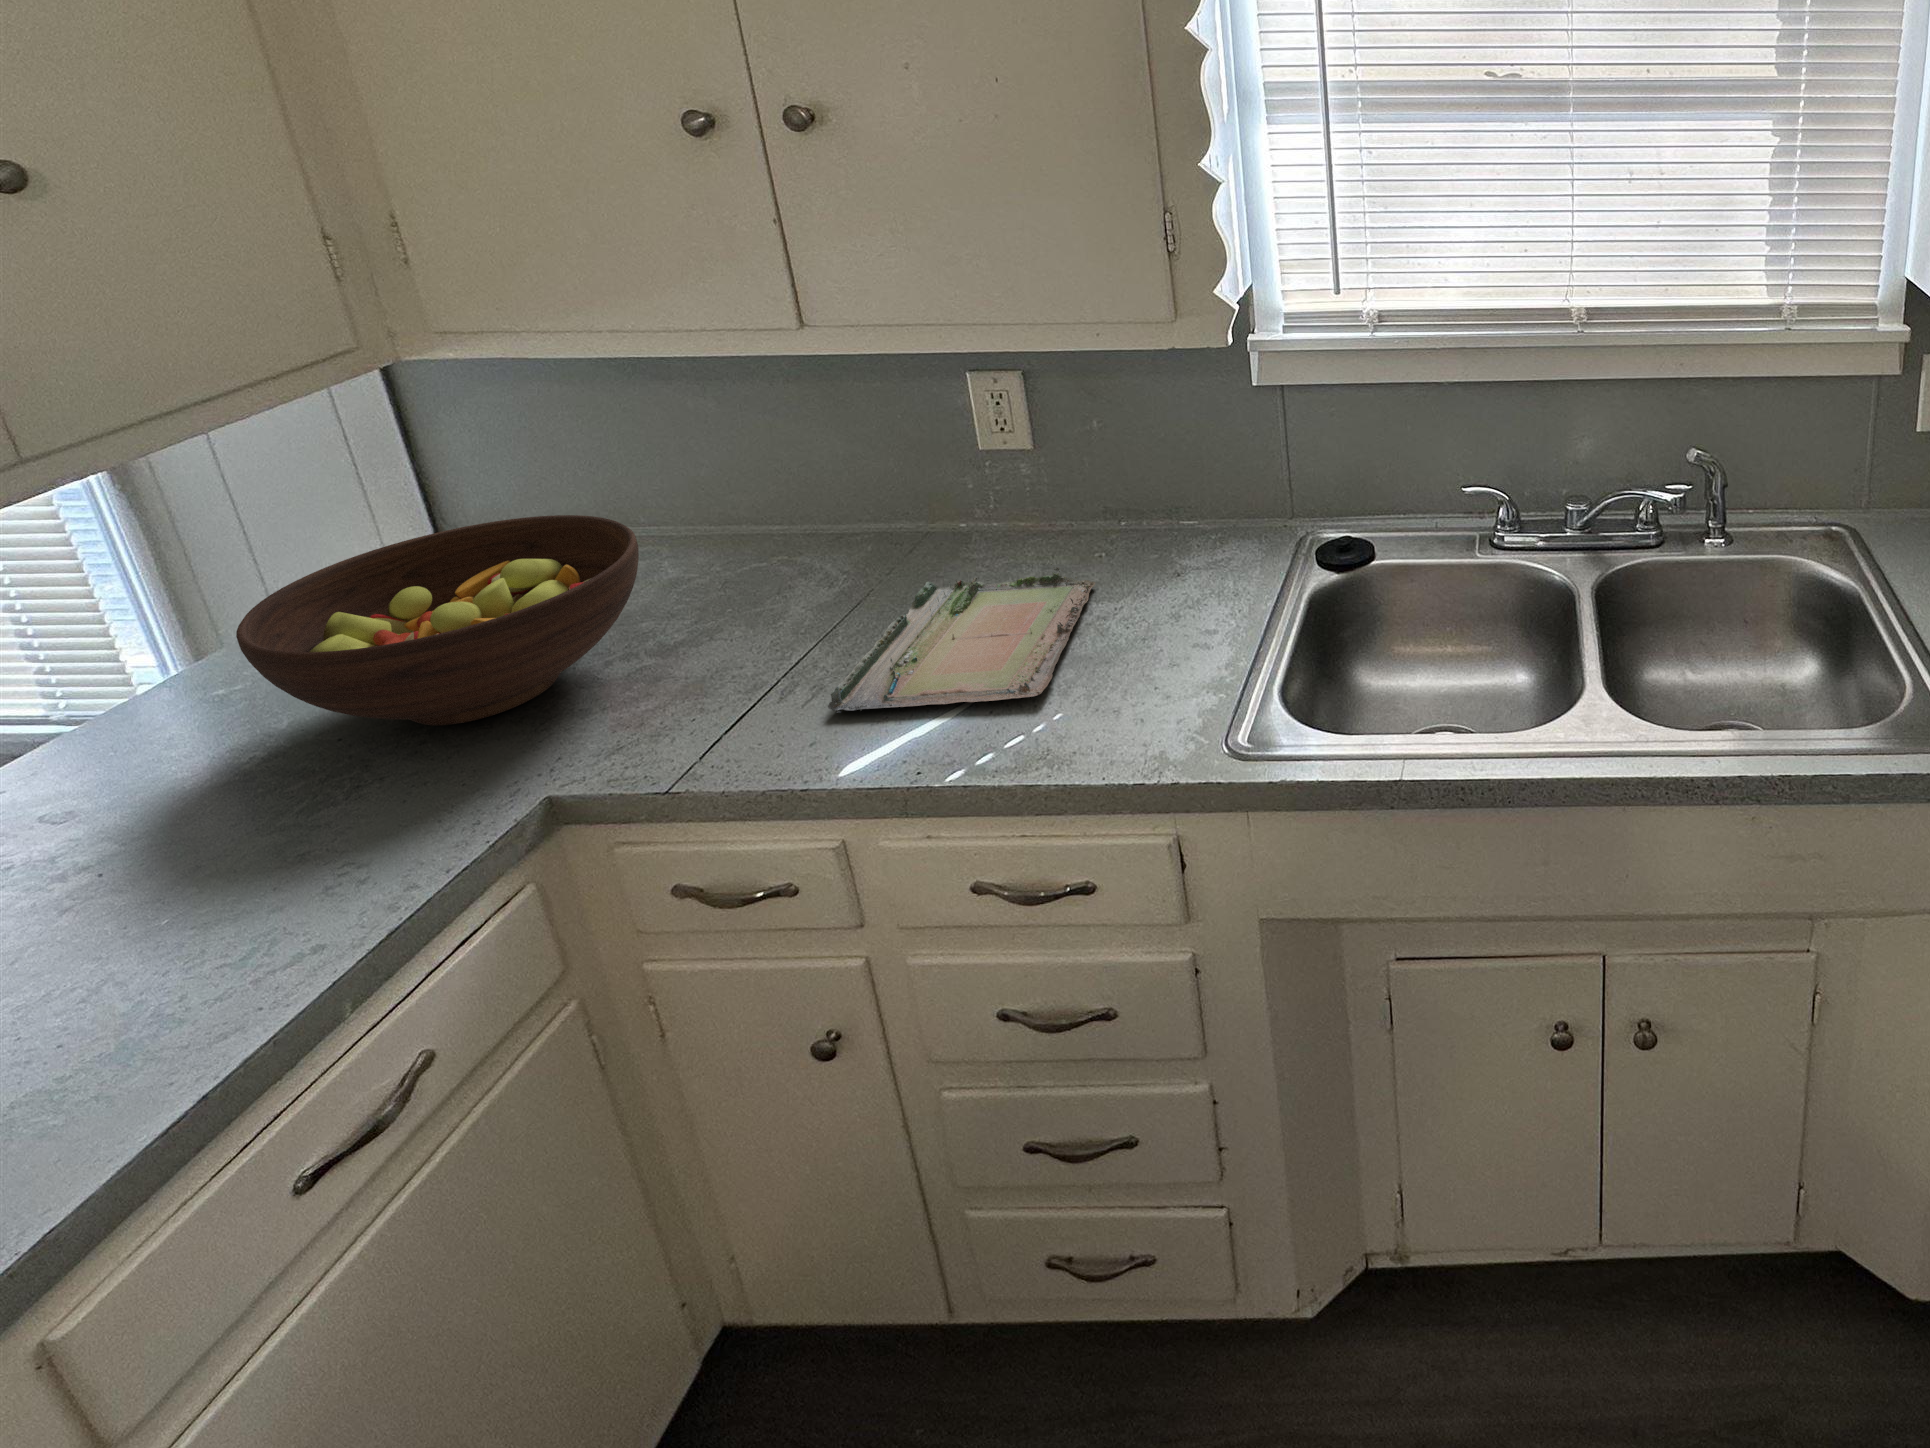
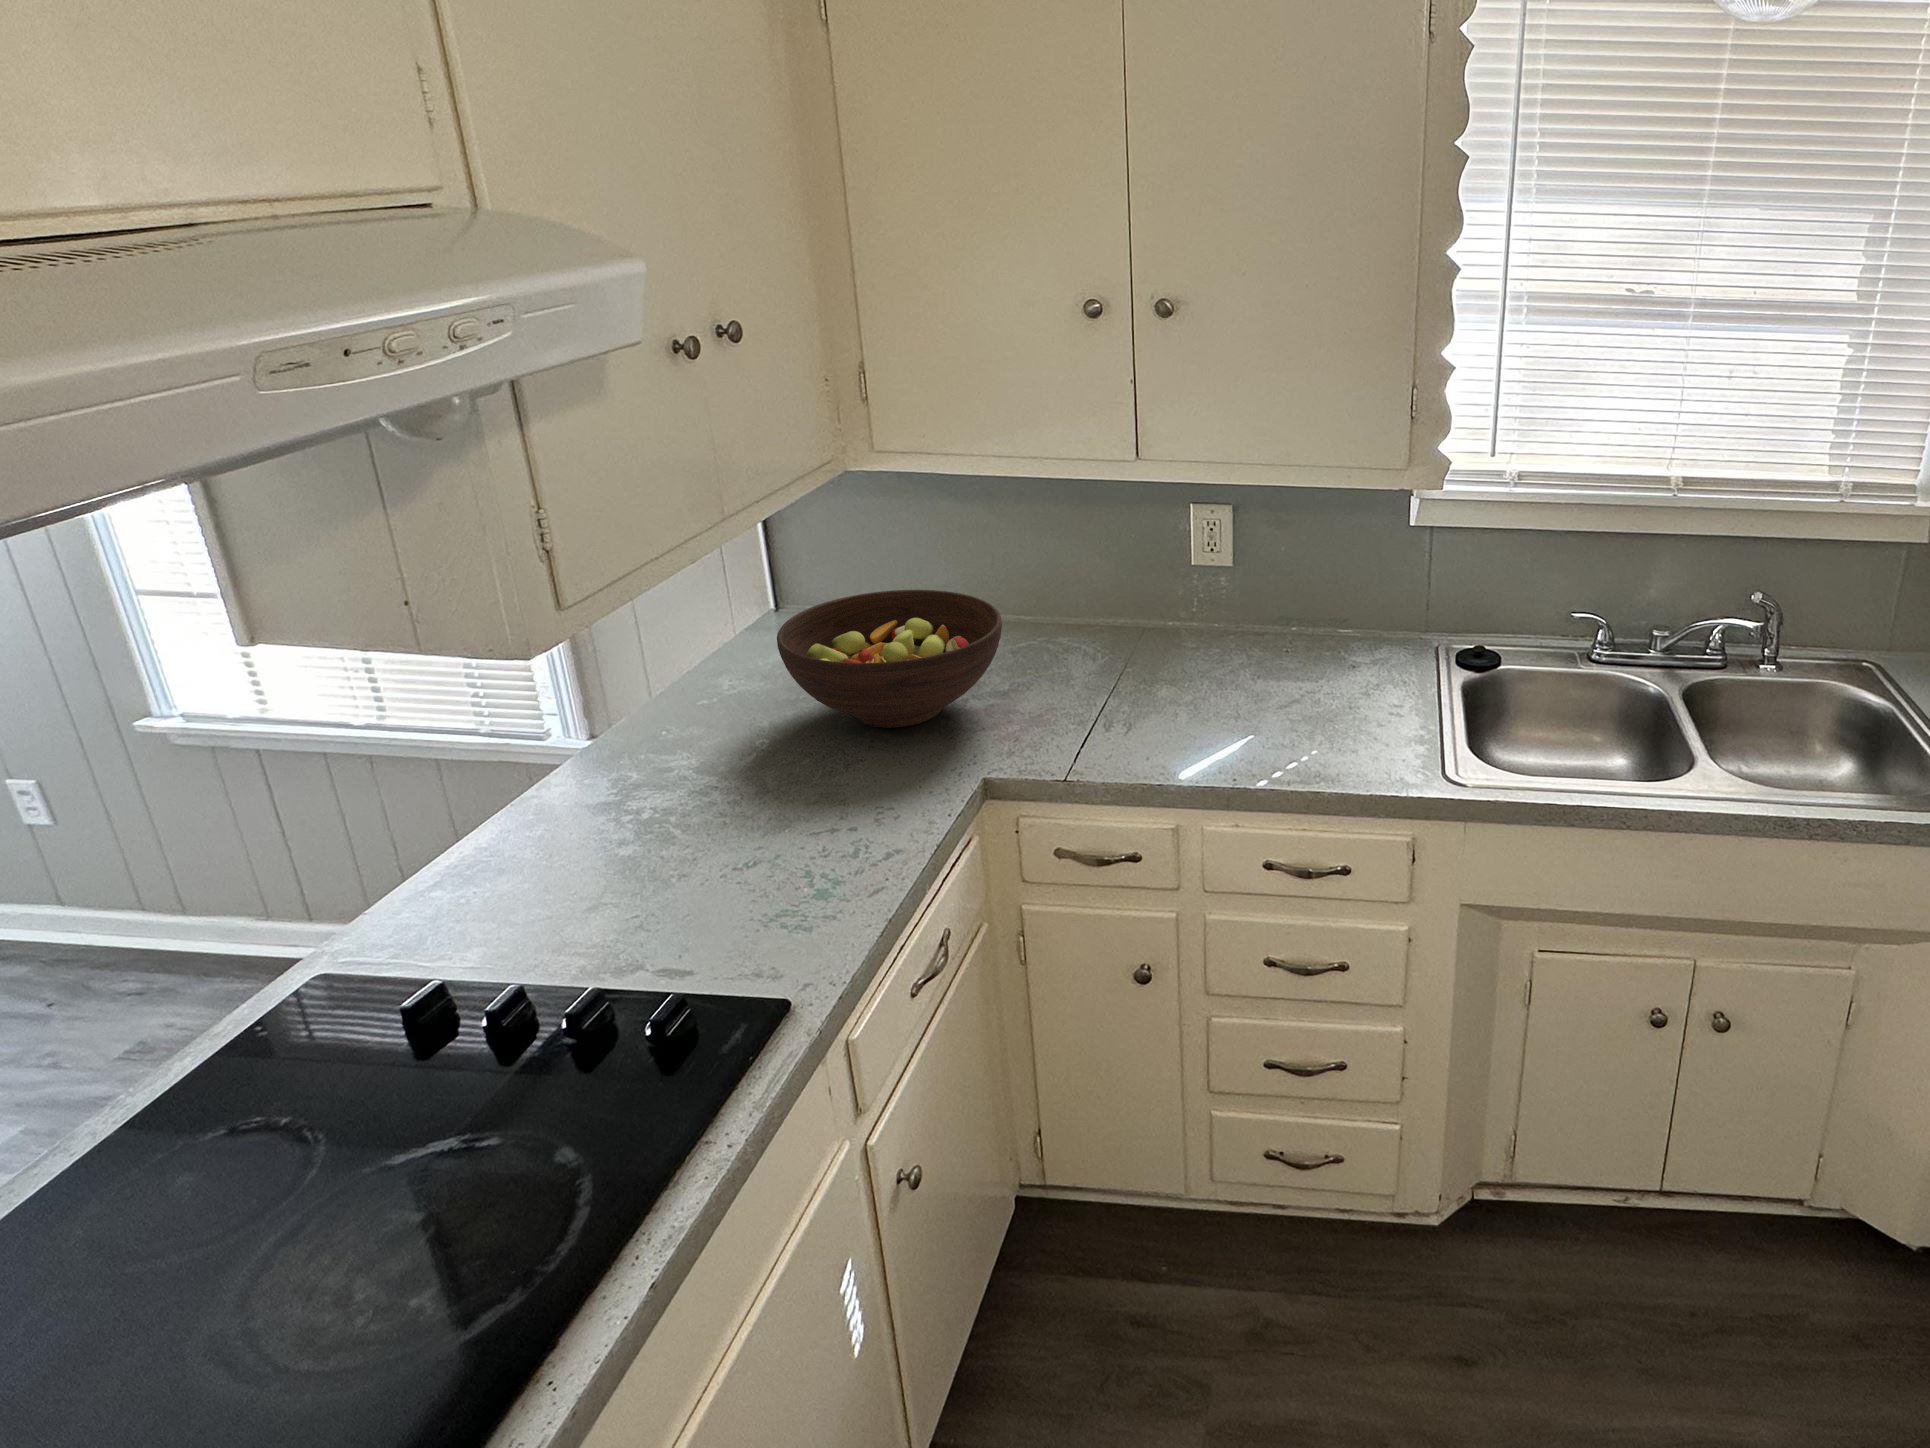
tray: present [828,564,1095,713] -> none [1150,651,1300,739]

